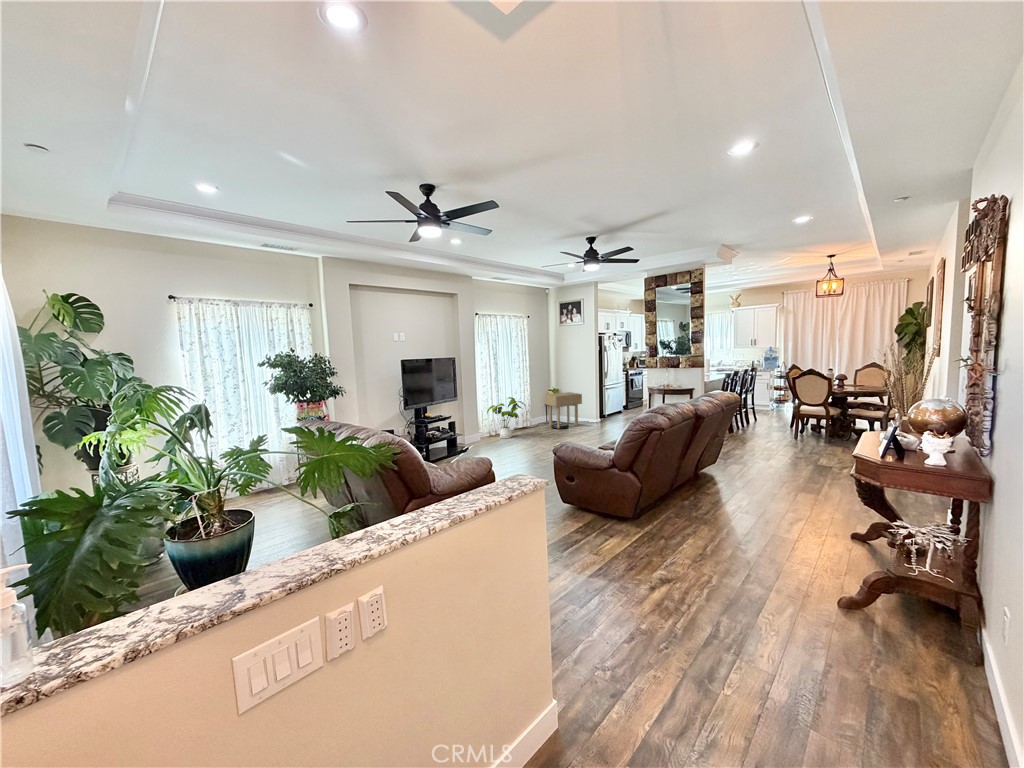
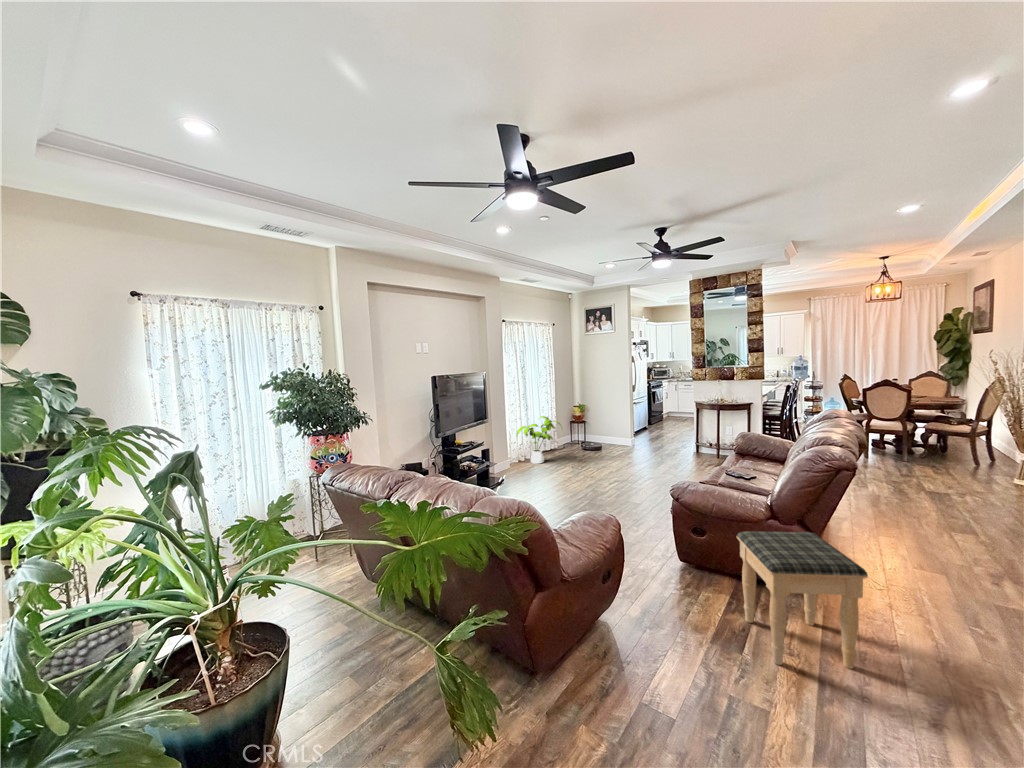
side table: present [545,392,582,428] -> none [572,408,614,449]
footstool: none [570,472,632,561] -> present [737,531,868,669]

